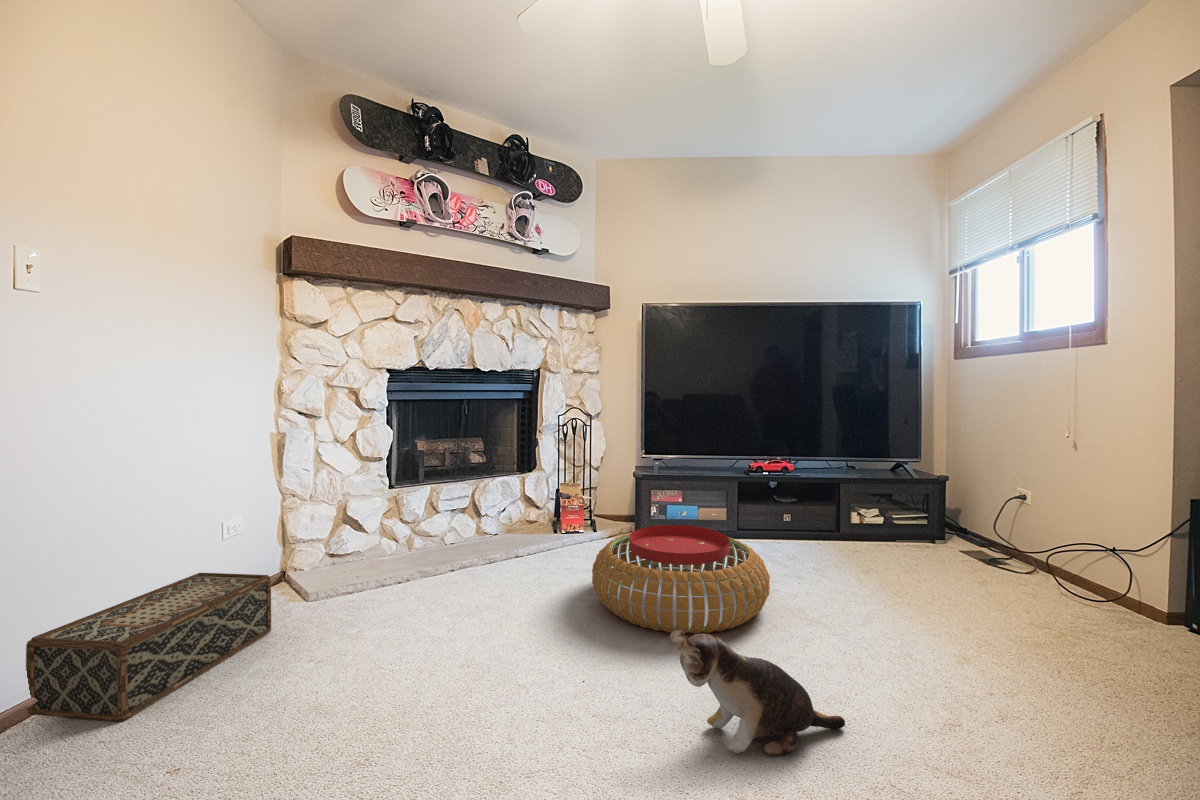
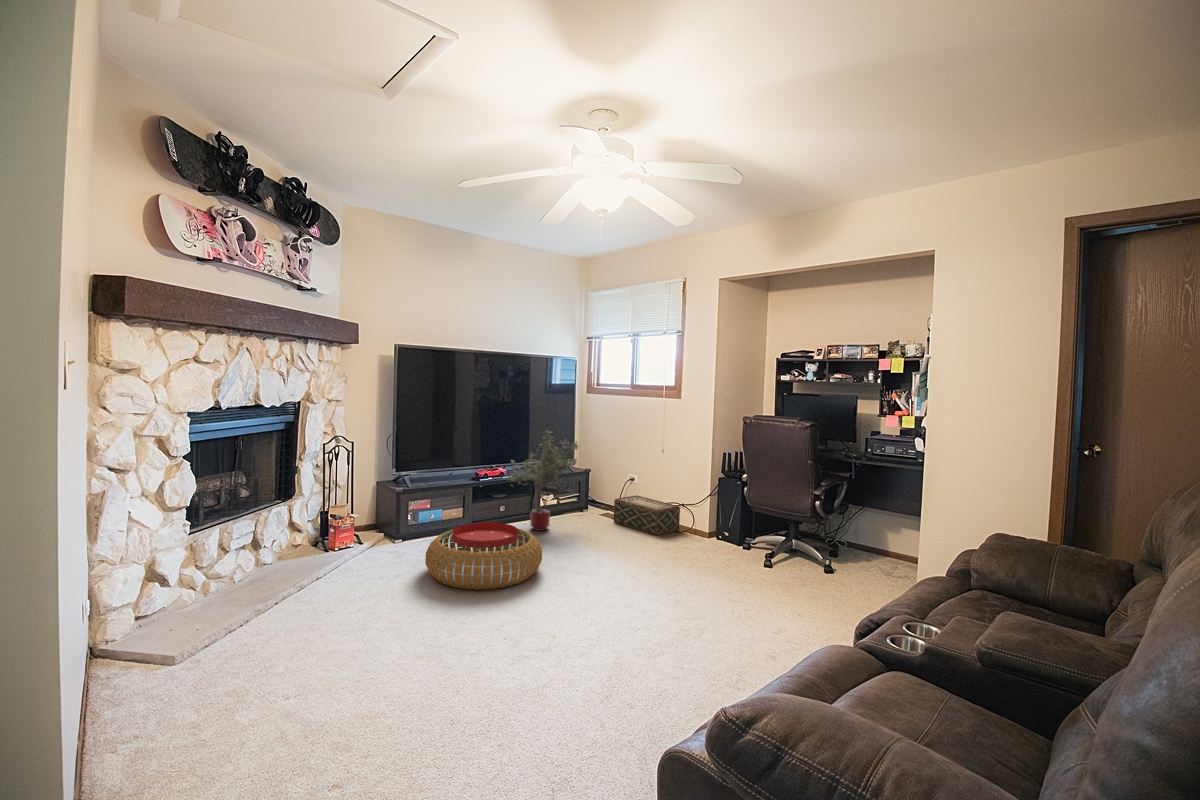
potted tree: none [770,401,913,563] -> present [504,430,578,531]
woven basket: present [26,573,271,721] -> present [614,495,680,535]
plush toy: present [670,630,845,755] -> none [557,568,612,617]

